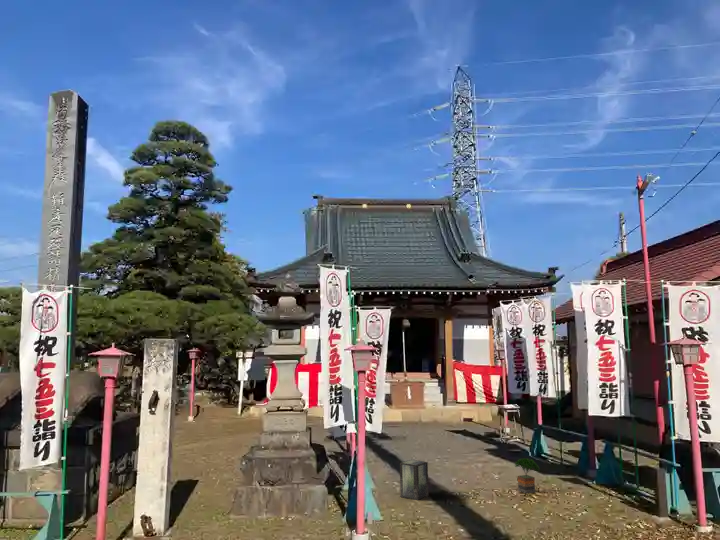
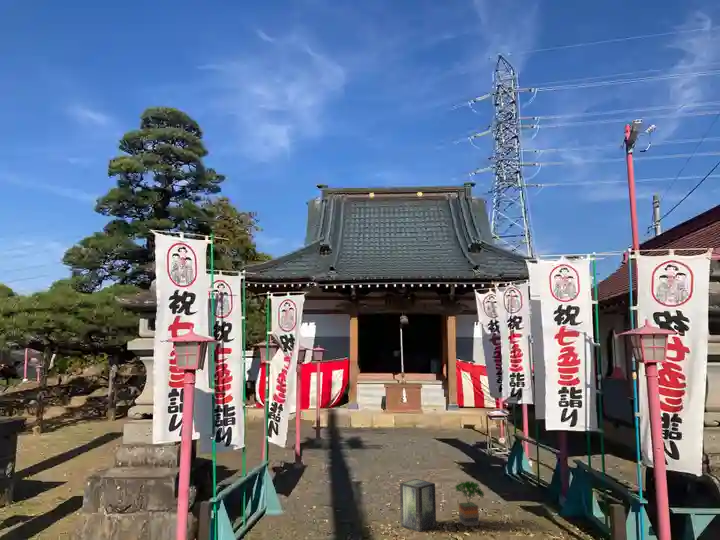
storage box: present [400,460,428,500] -> present [400,479,436,532]

